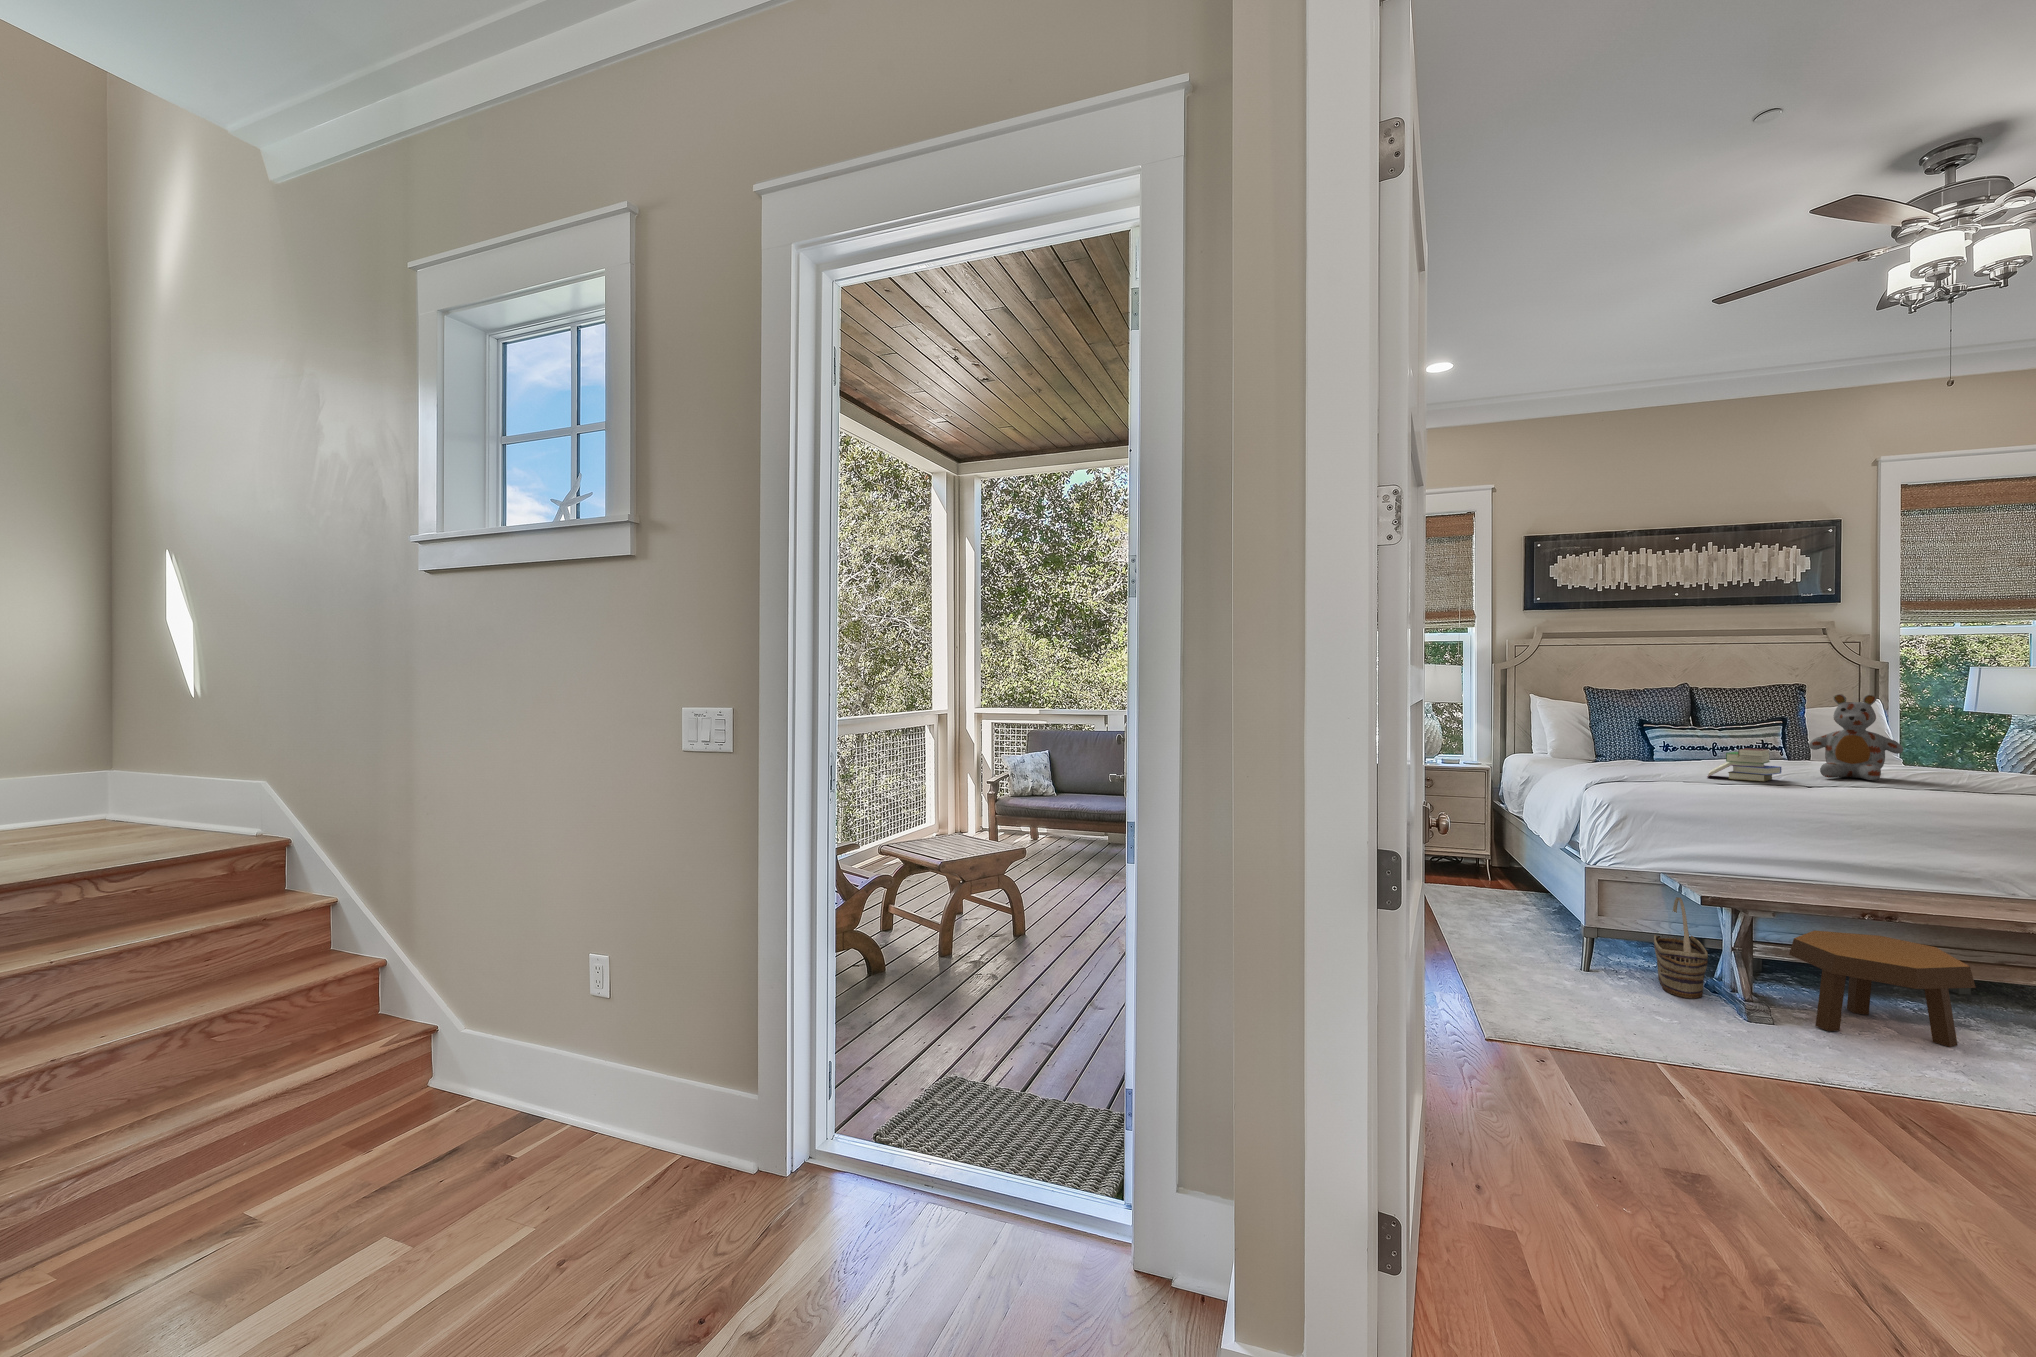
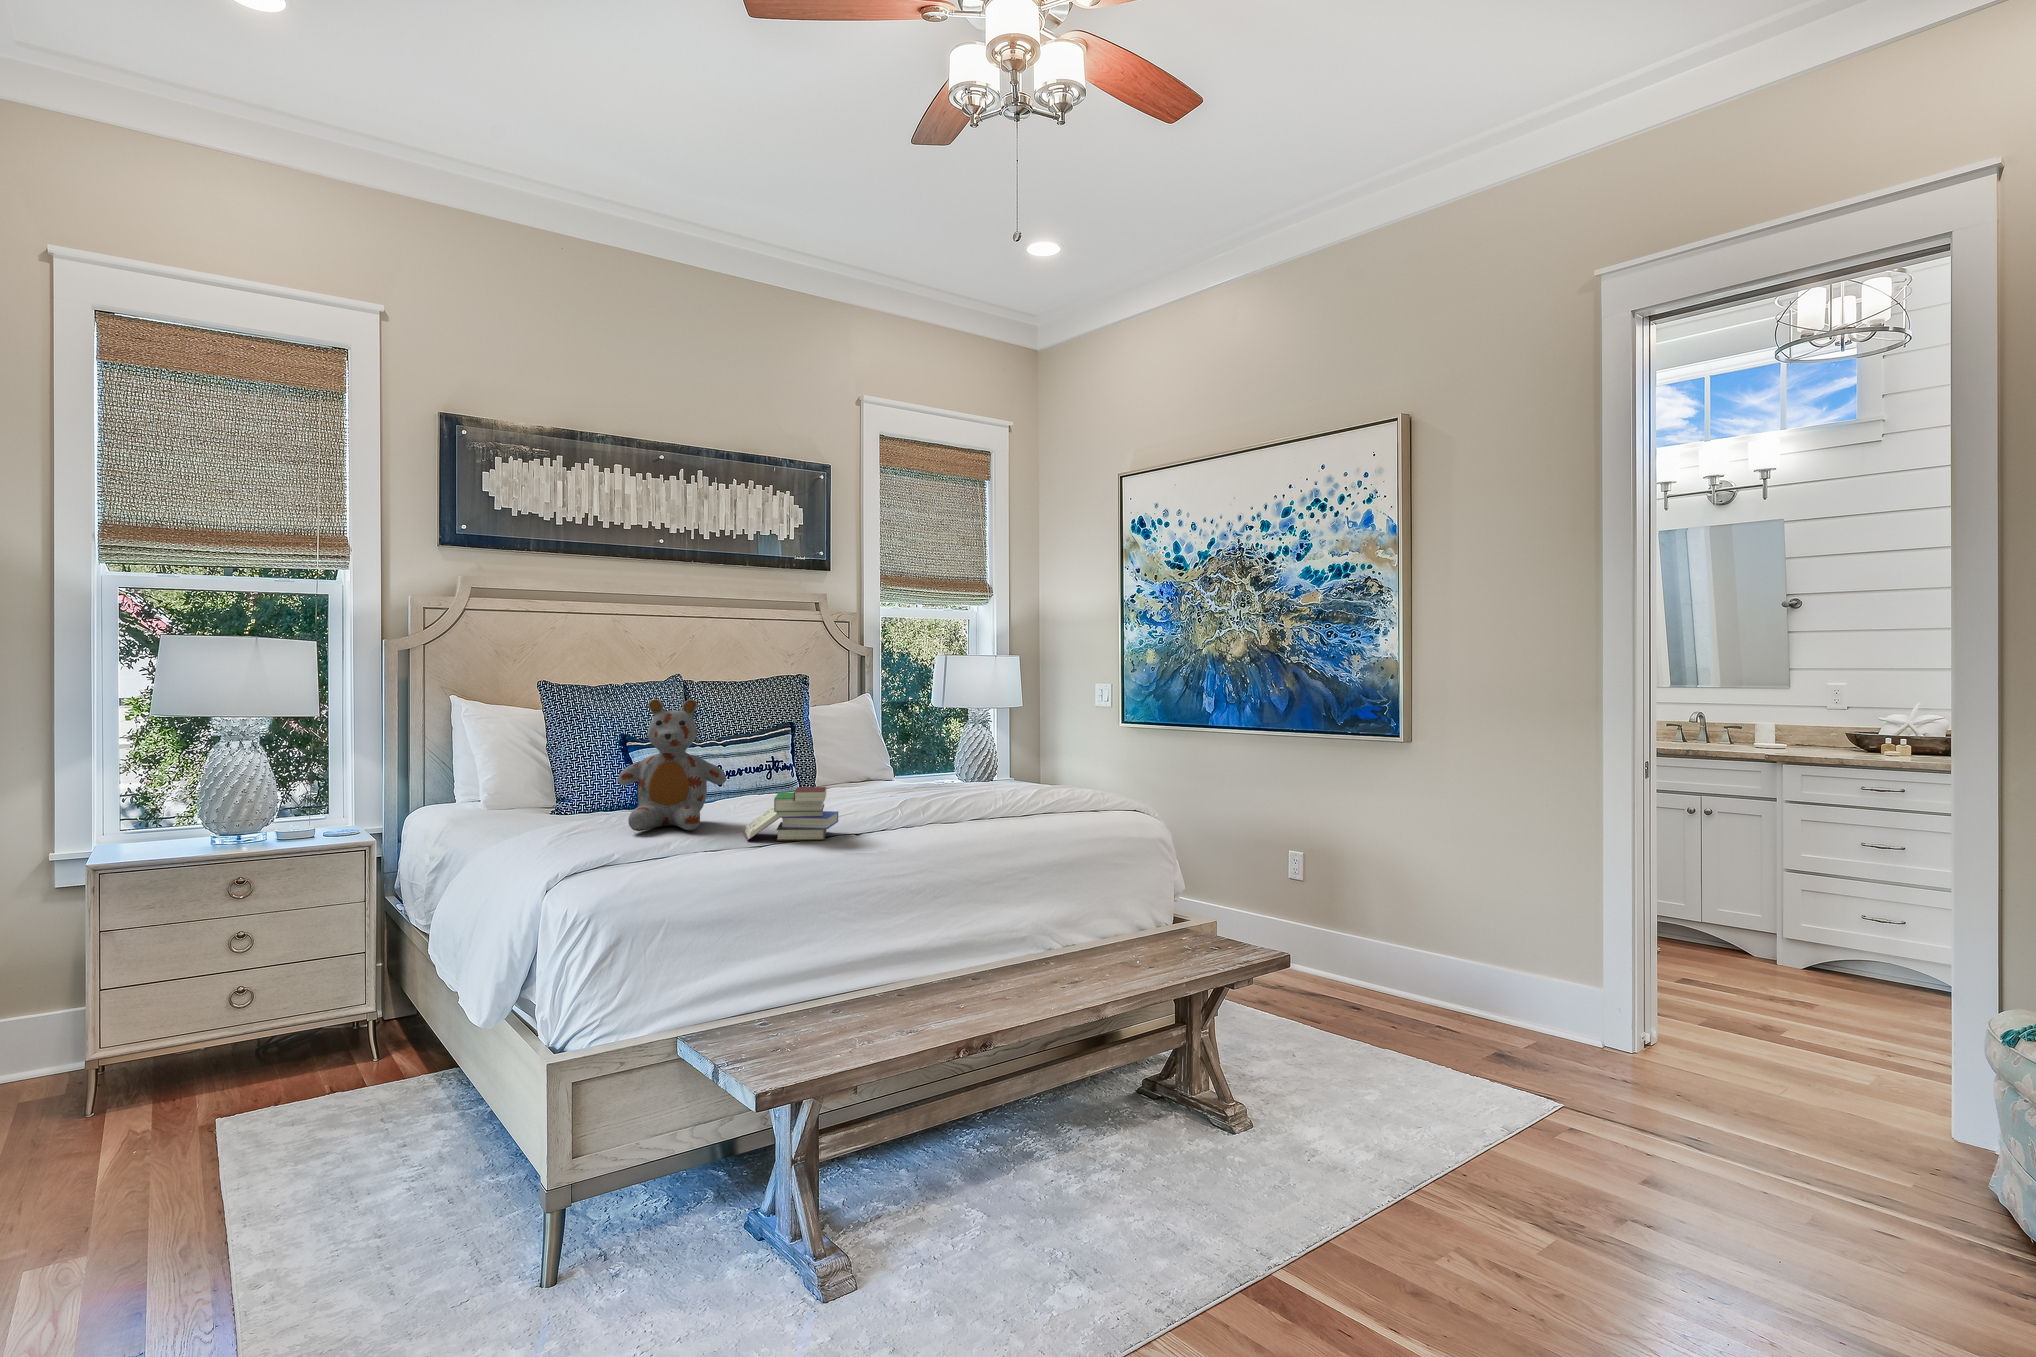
stuffed bear: present [1809,694,1903,780] -> present [618,699,726,831]
basket: present [1654,897,1708,998] -> none [693,1088,787,1294]
footstool: present [1789,930,1976,1047] -> none [898,1069,1108,1281]

